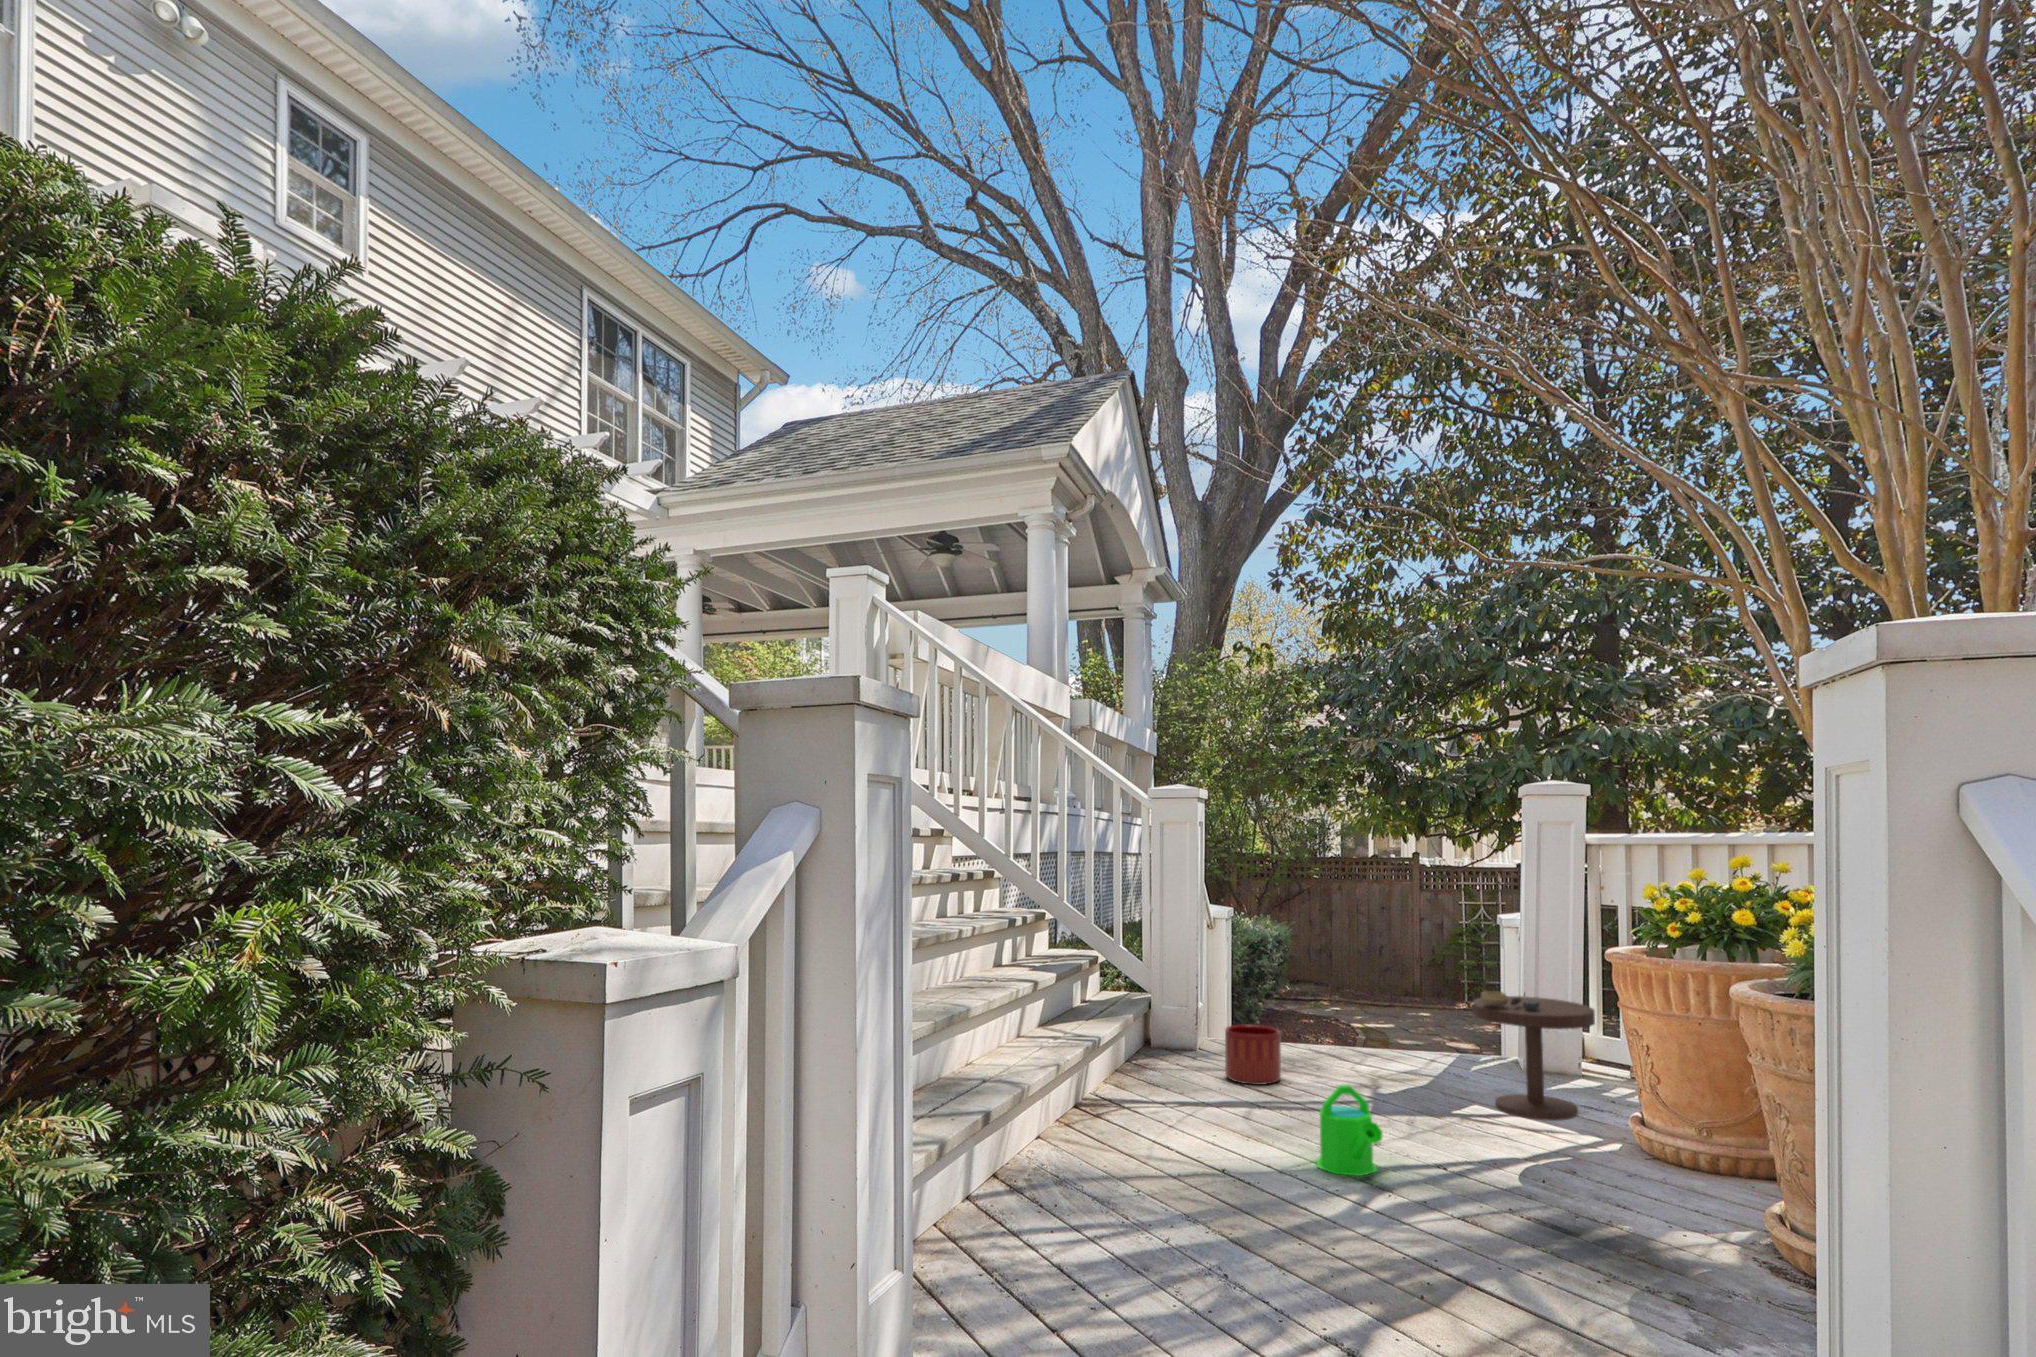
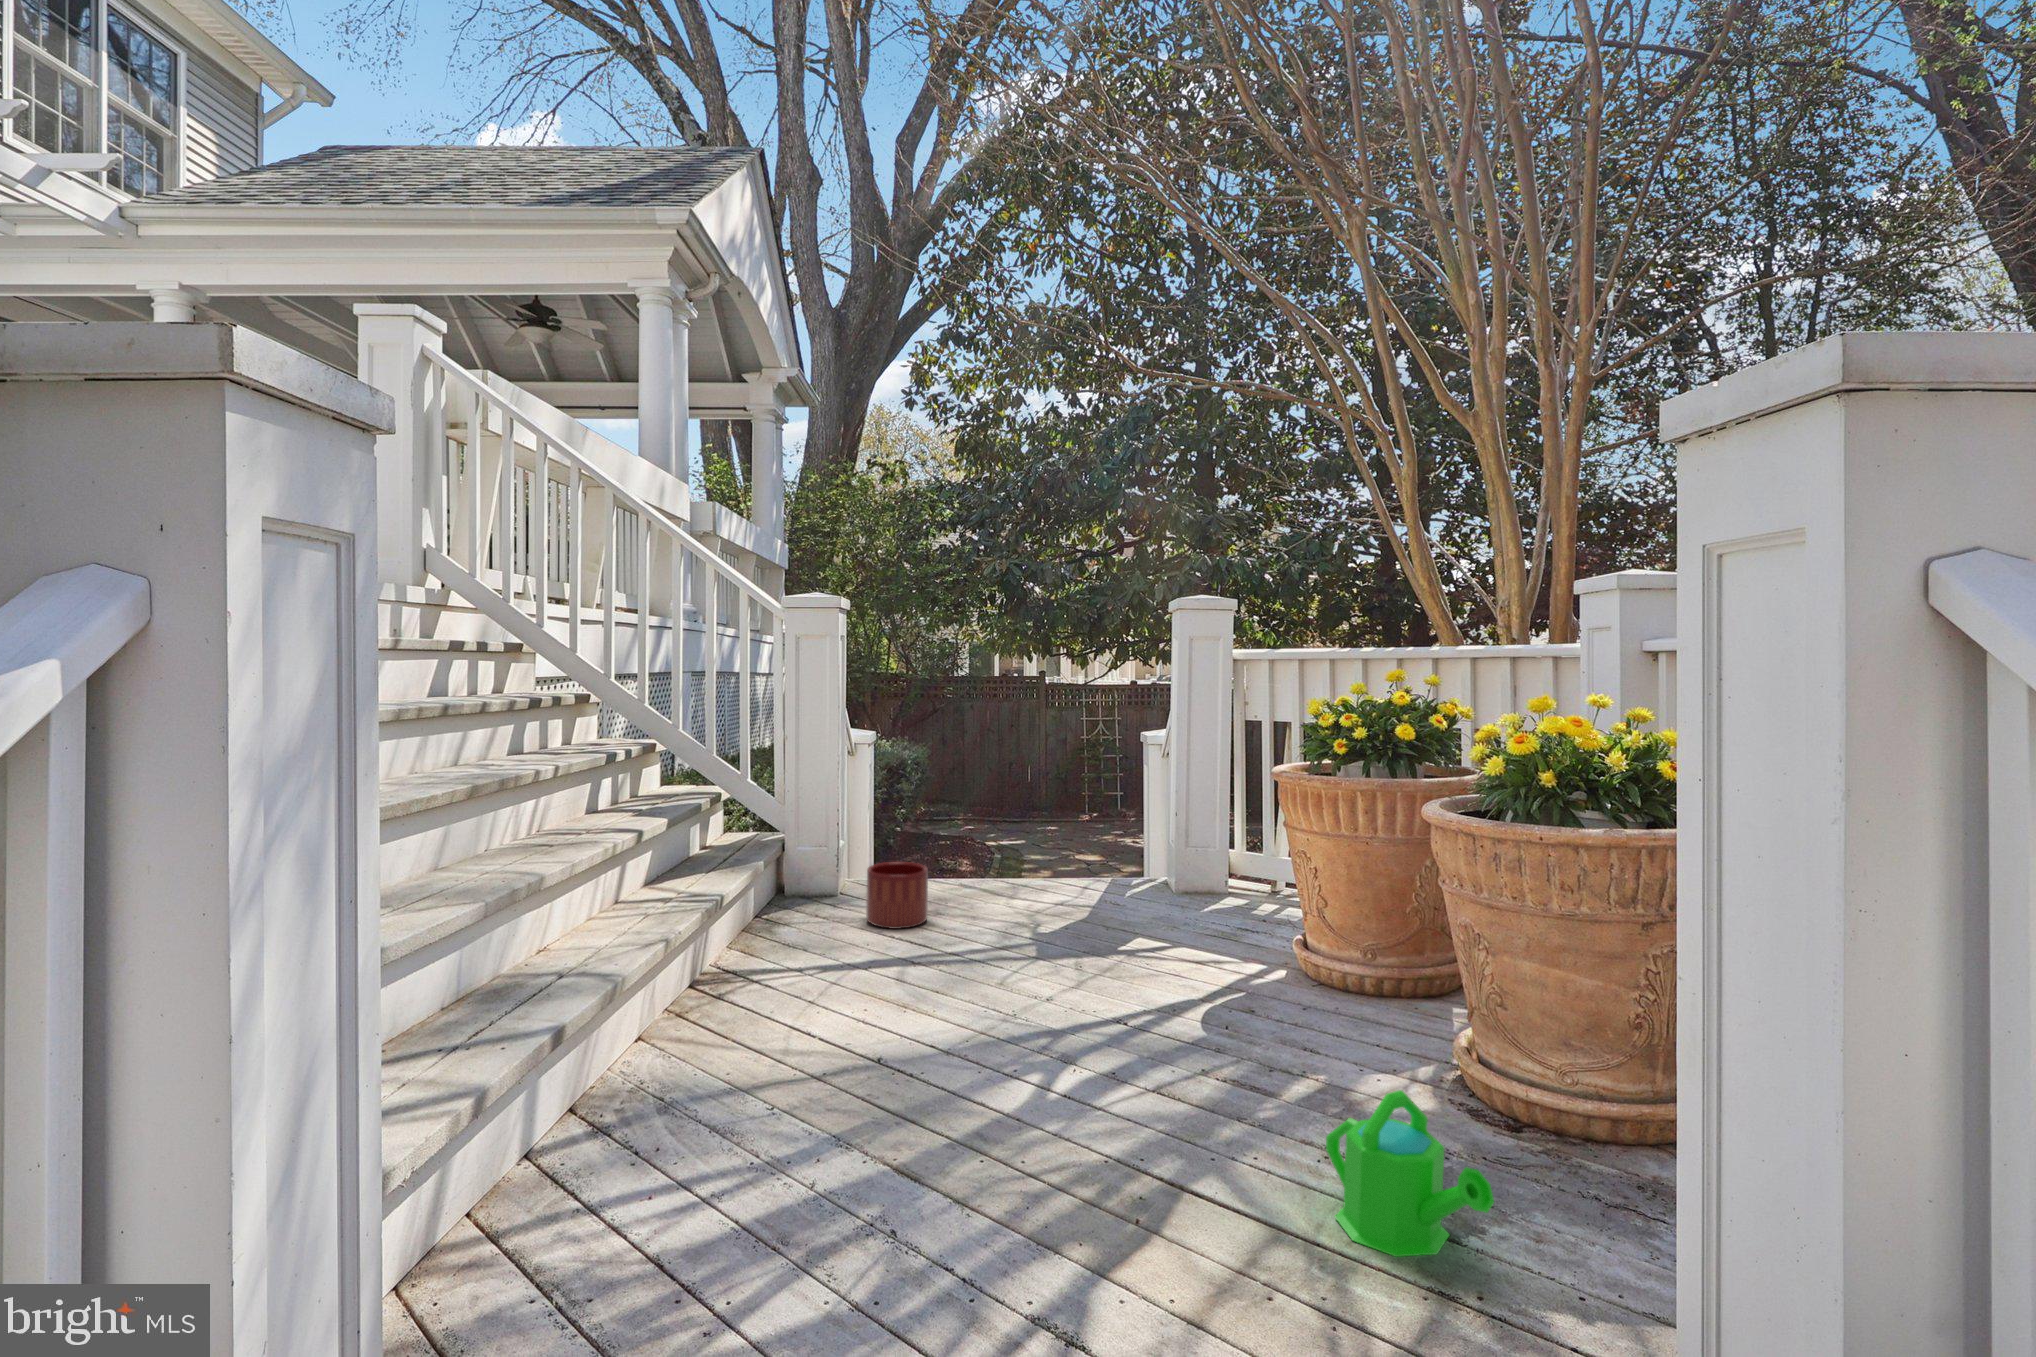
side table: present [1473,991,1595,1121] -> none [1181,837,1318,1084]
watering can: present [1316,1085,1382,1176] -> present [1326,1090,1494,1257]

